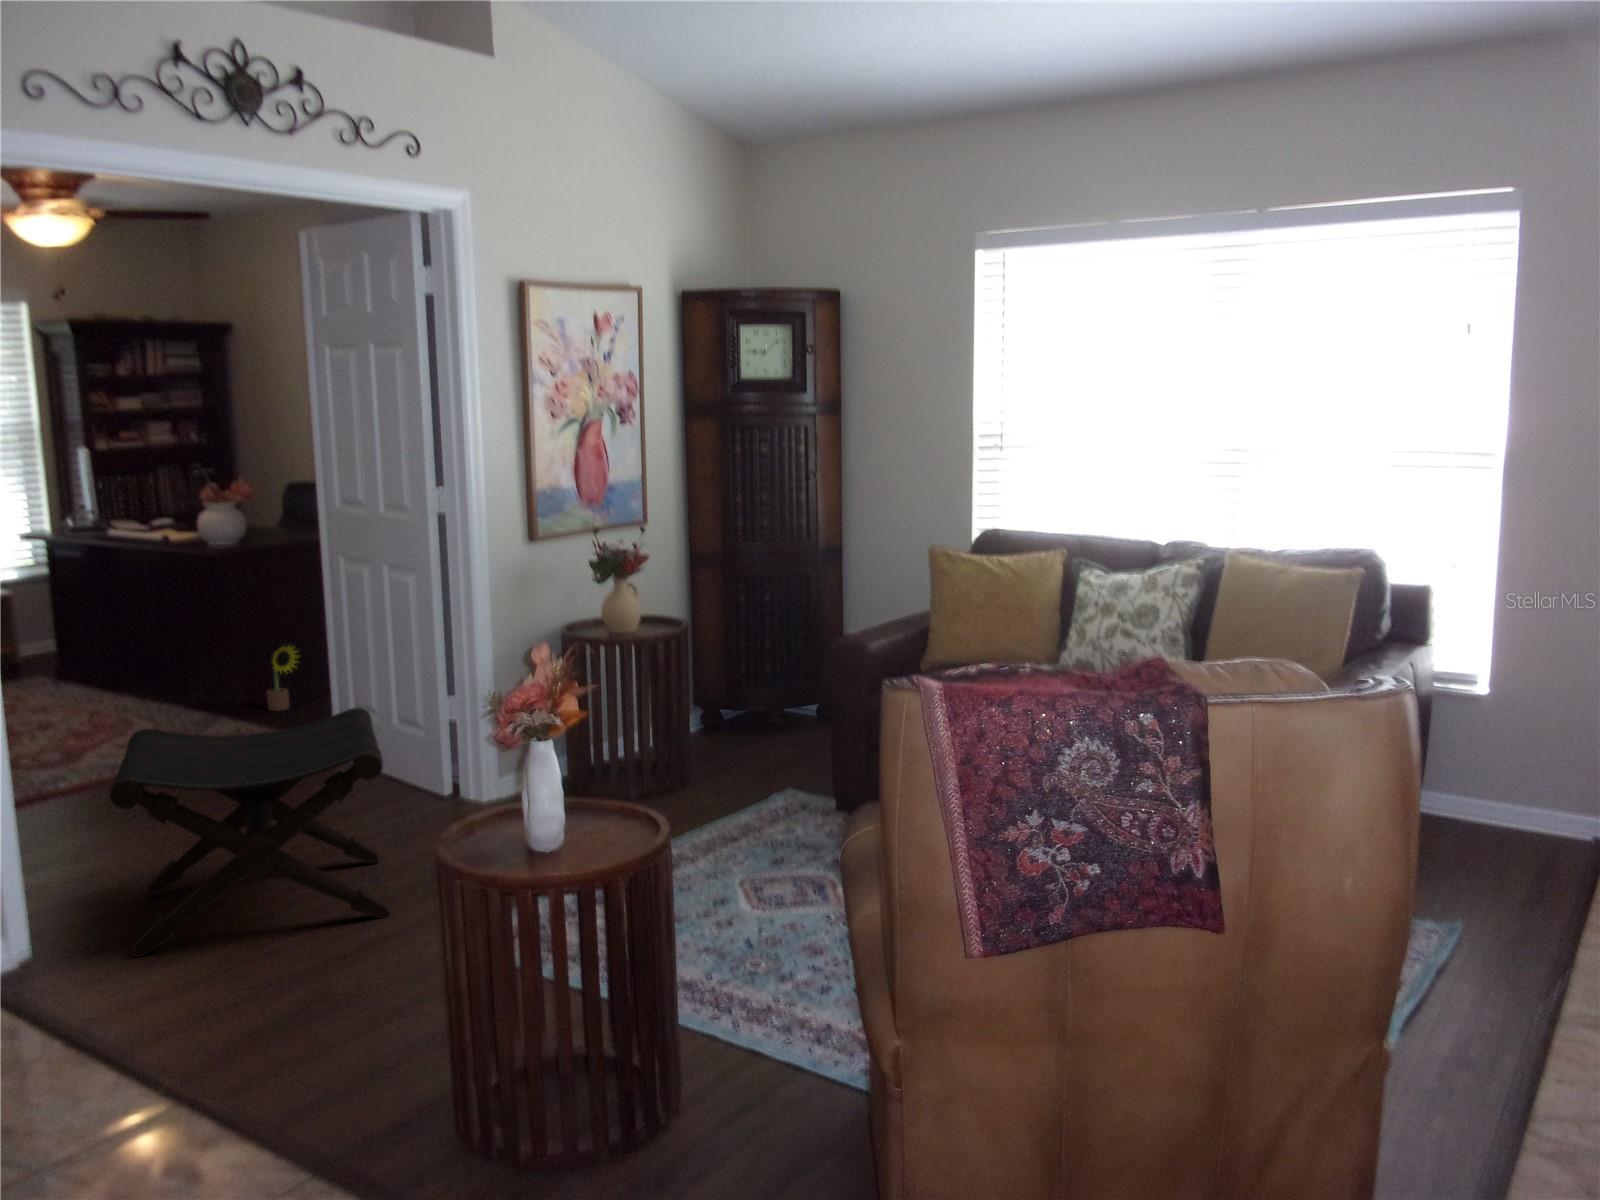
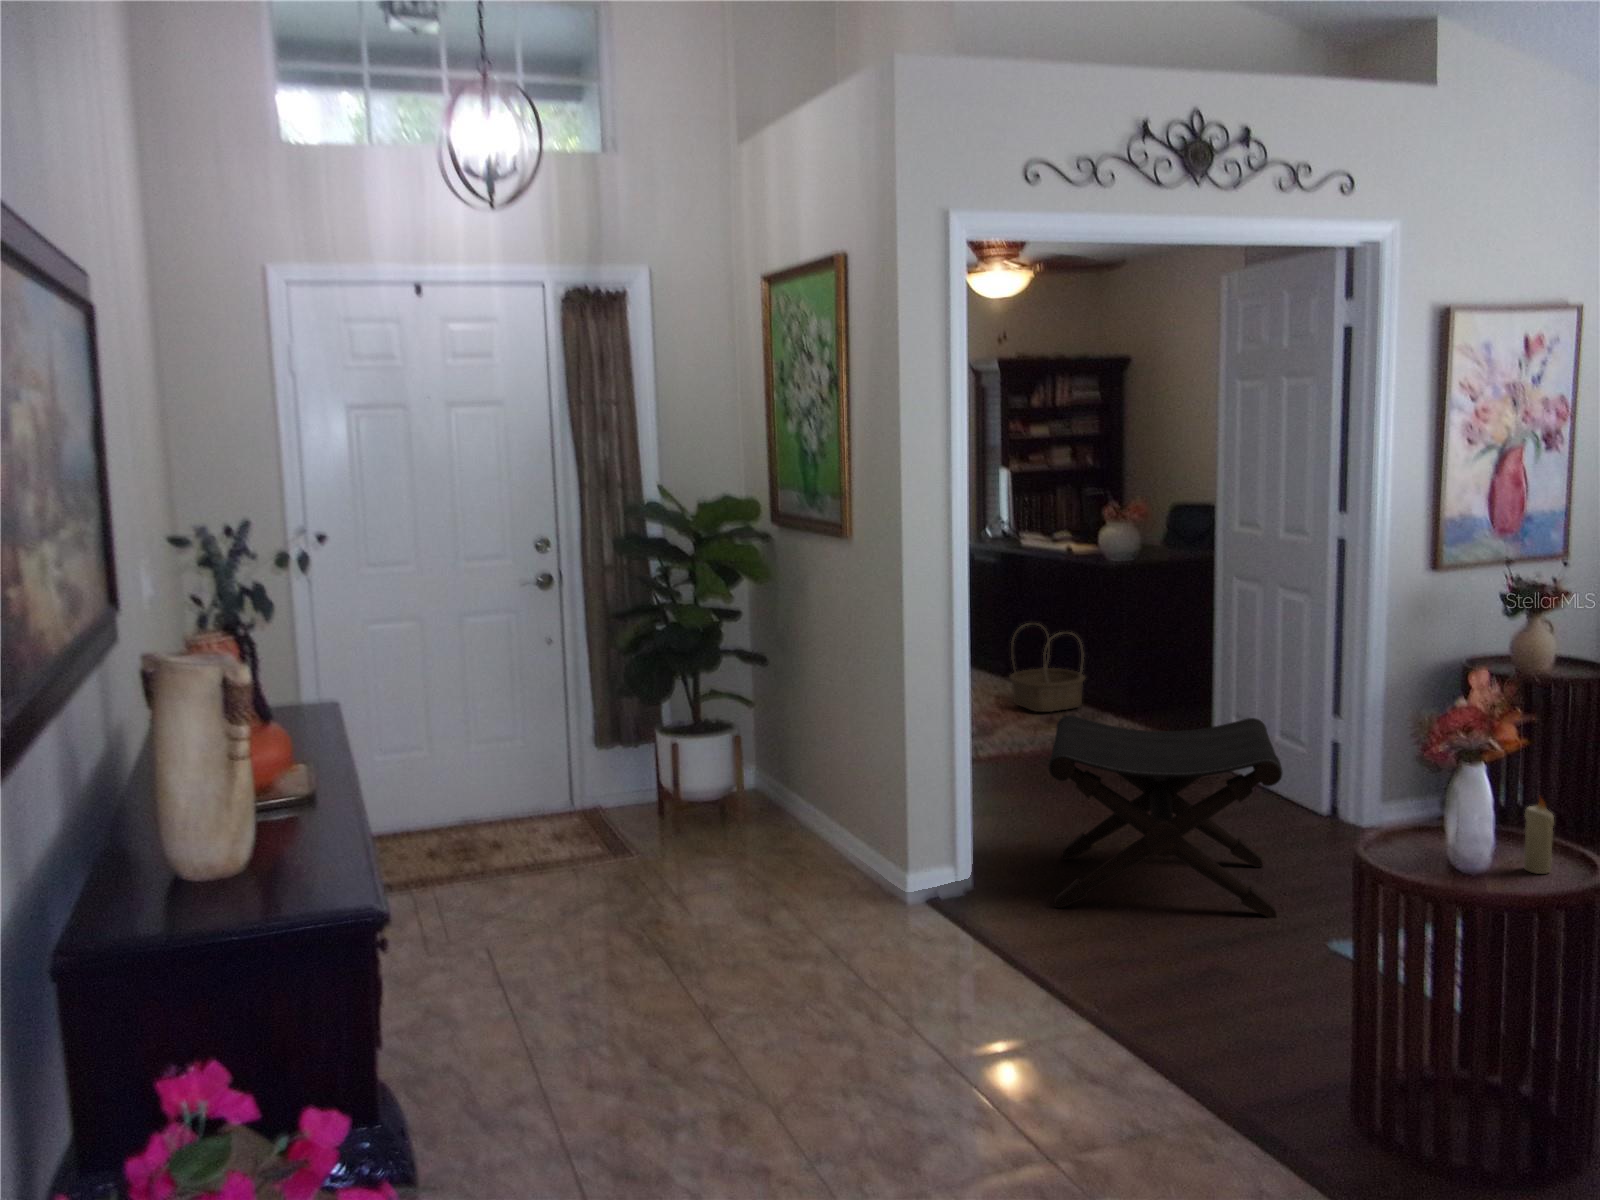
basket: none [99,622,194,723] -> present [1009,624,1085,712]
decorative plant: present [267,646,298,711] -> none [1148,654,1183,716]
candle: none [595,762,622,840] -> present [1524,798,1554,874]

